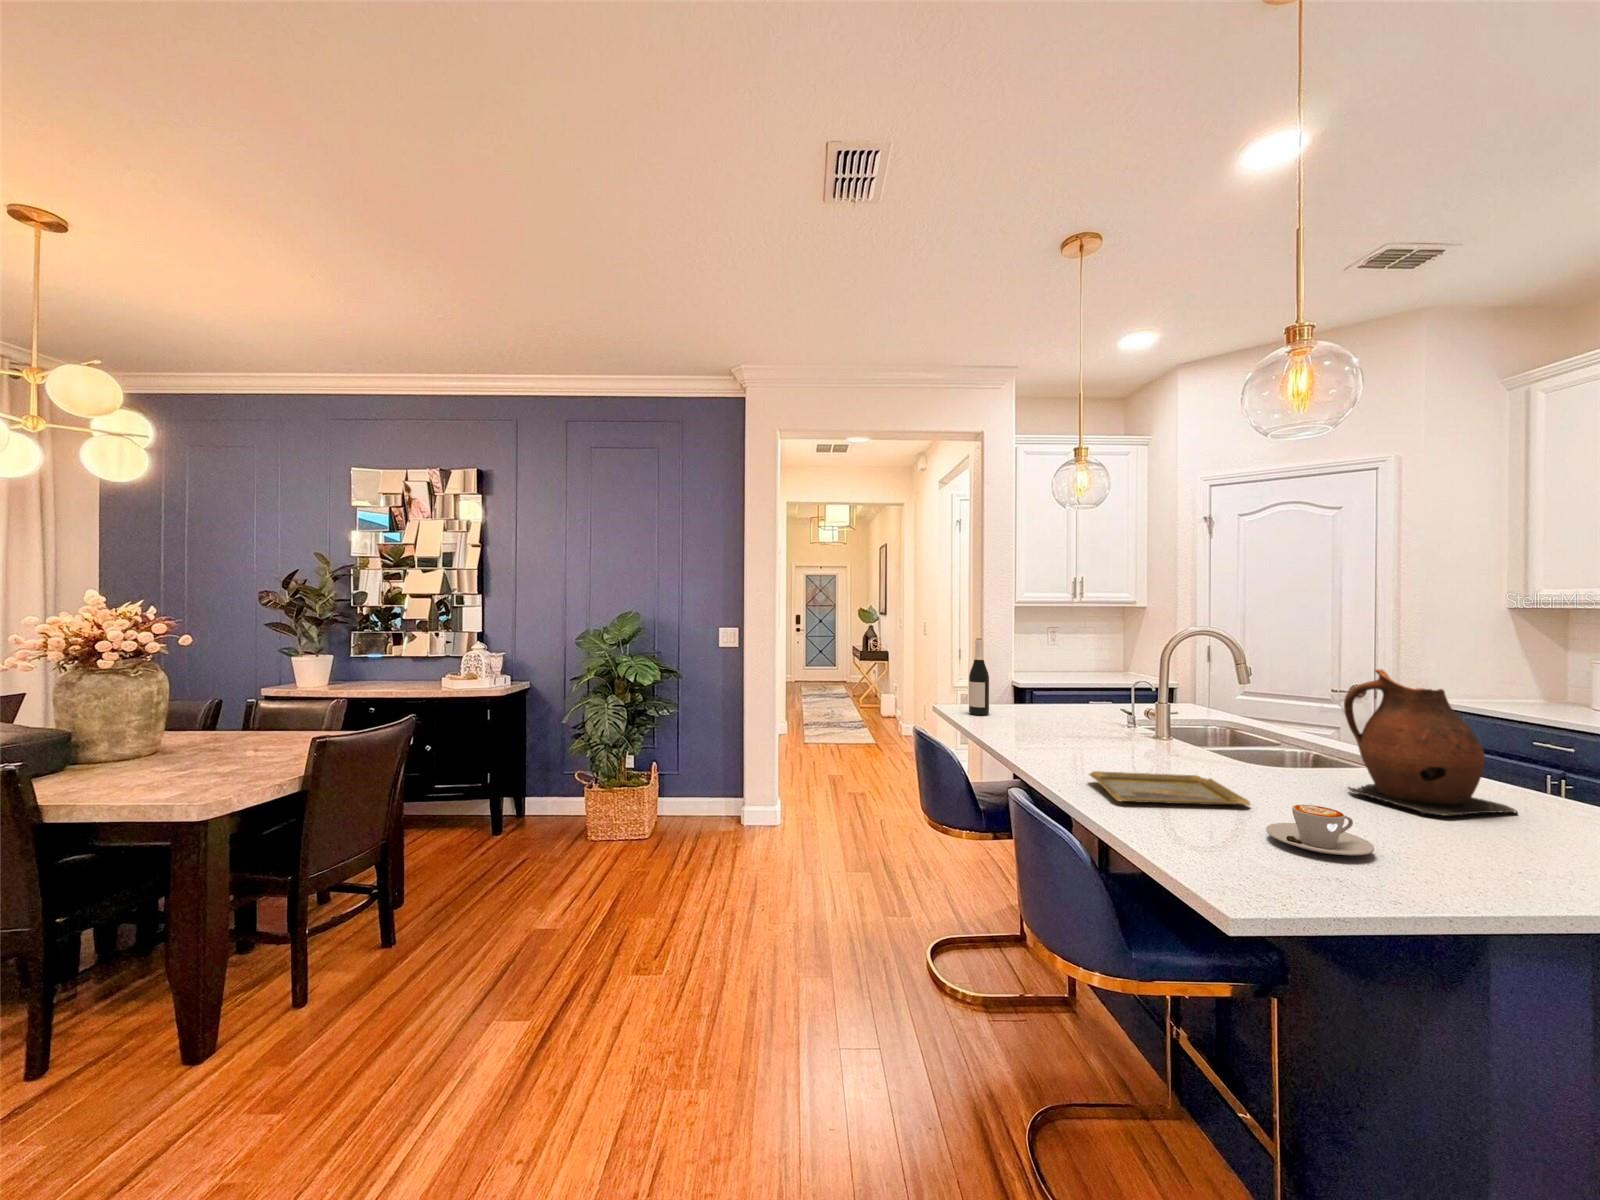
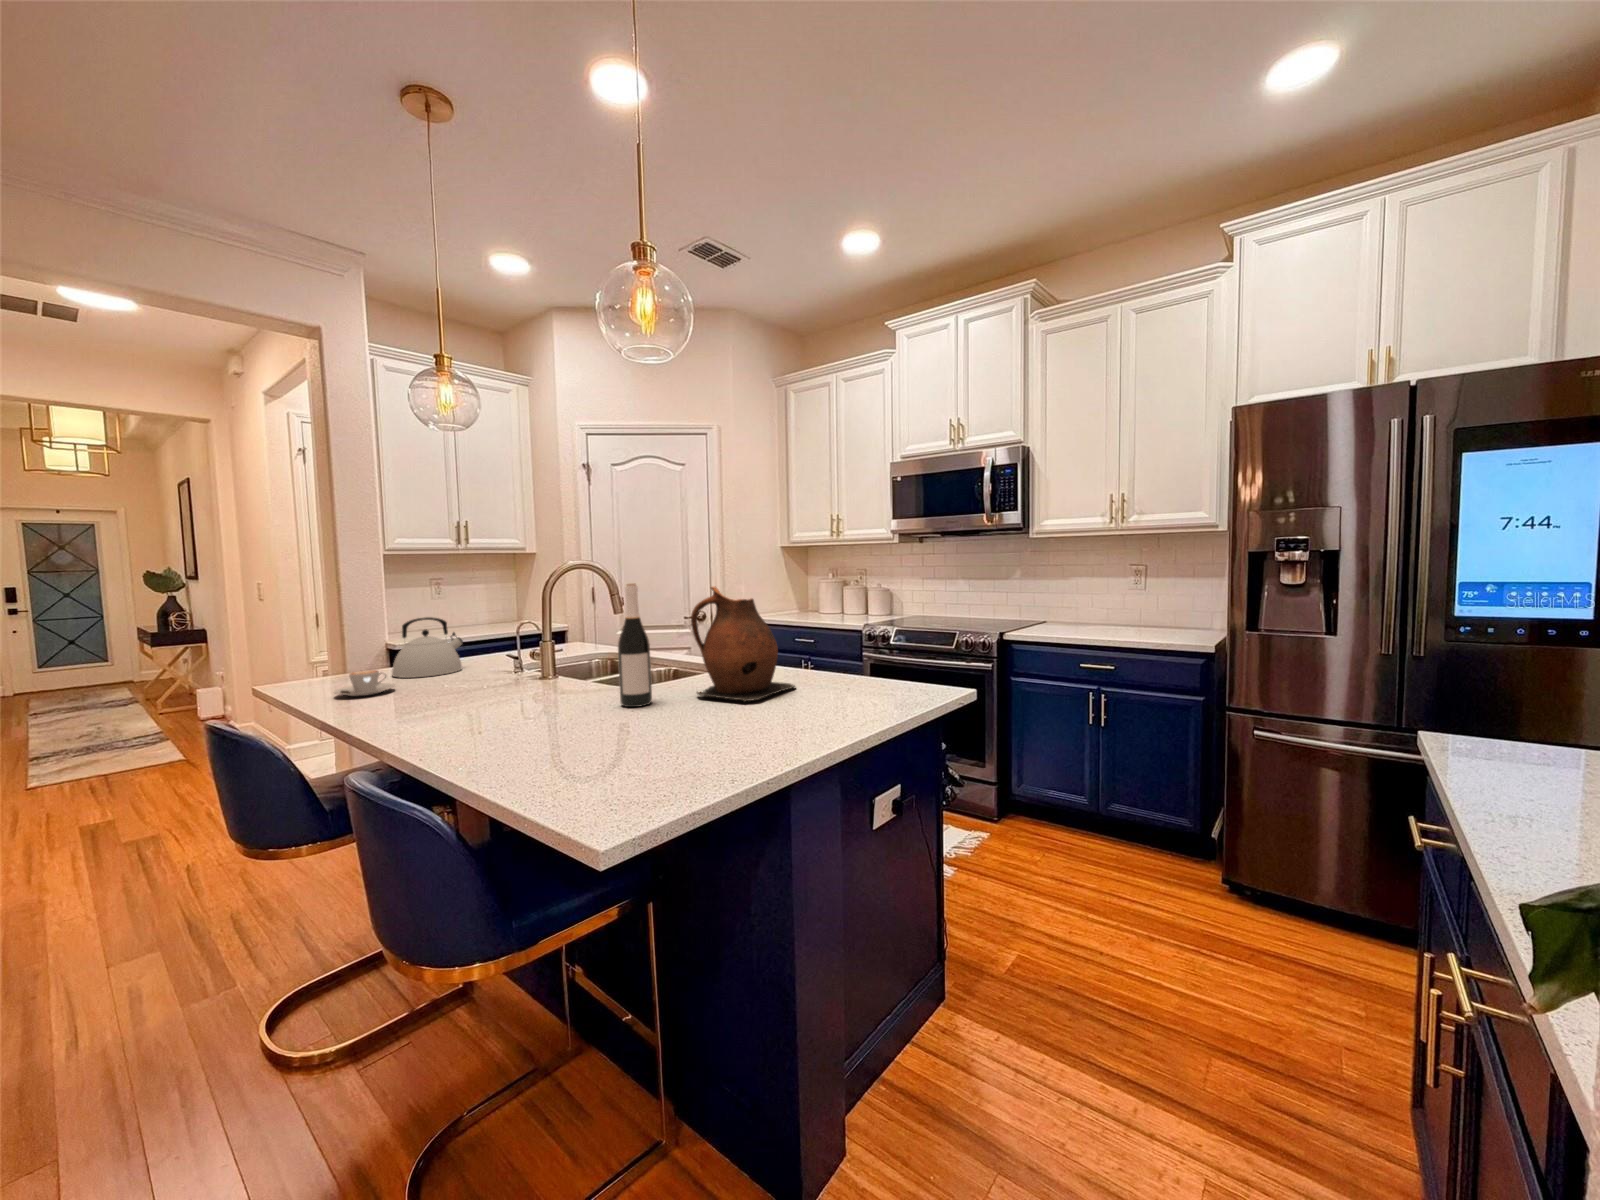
wine bottle: present [969,638,989,715] -> present [618,584,652,707]
kettle: none [1023,666,1082,717] -> present [392,617,463,678]
tray: present [1089,771,1250,805] -> none [457,709,622,756]
coffee cup: present [1266,805,1374,855] -> present [334,670,395,696]

